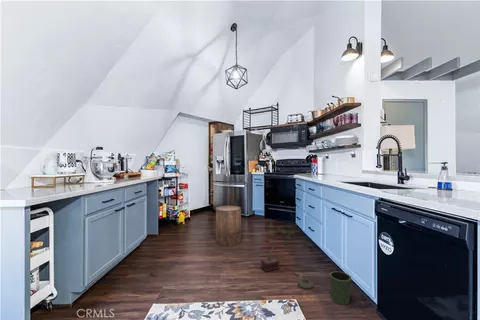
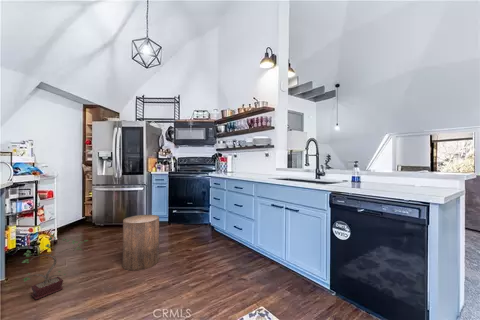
potted plant: present [259,226,290,271] -> present [22,234,88,299]
trash can: present [297,271,351,305] -> none [256,268,315,303]

